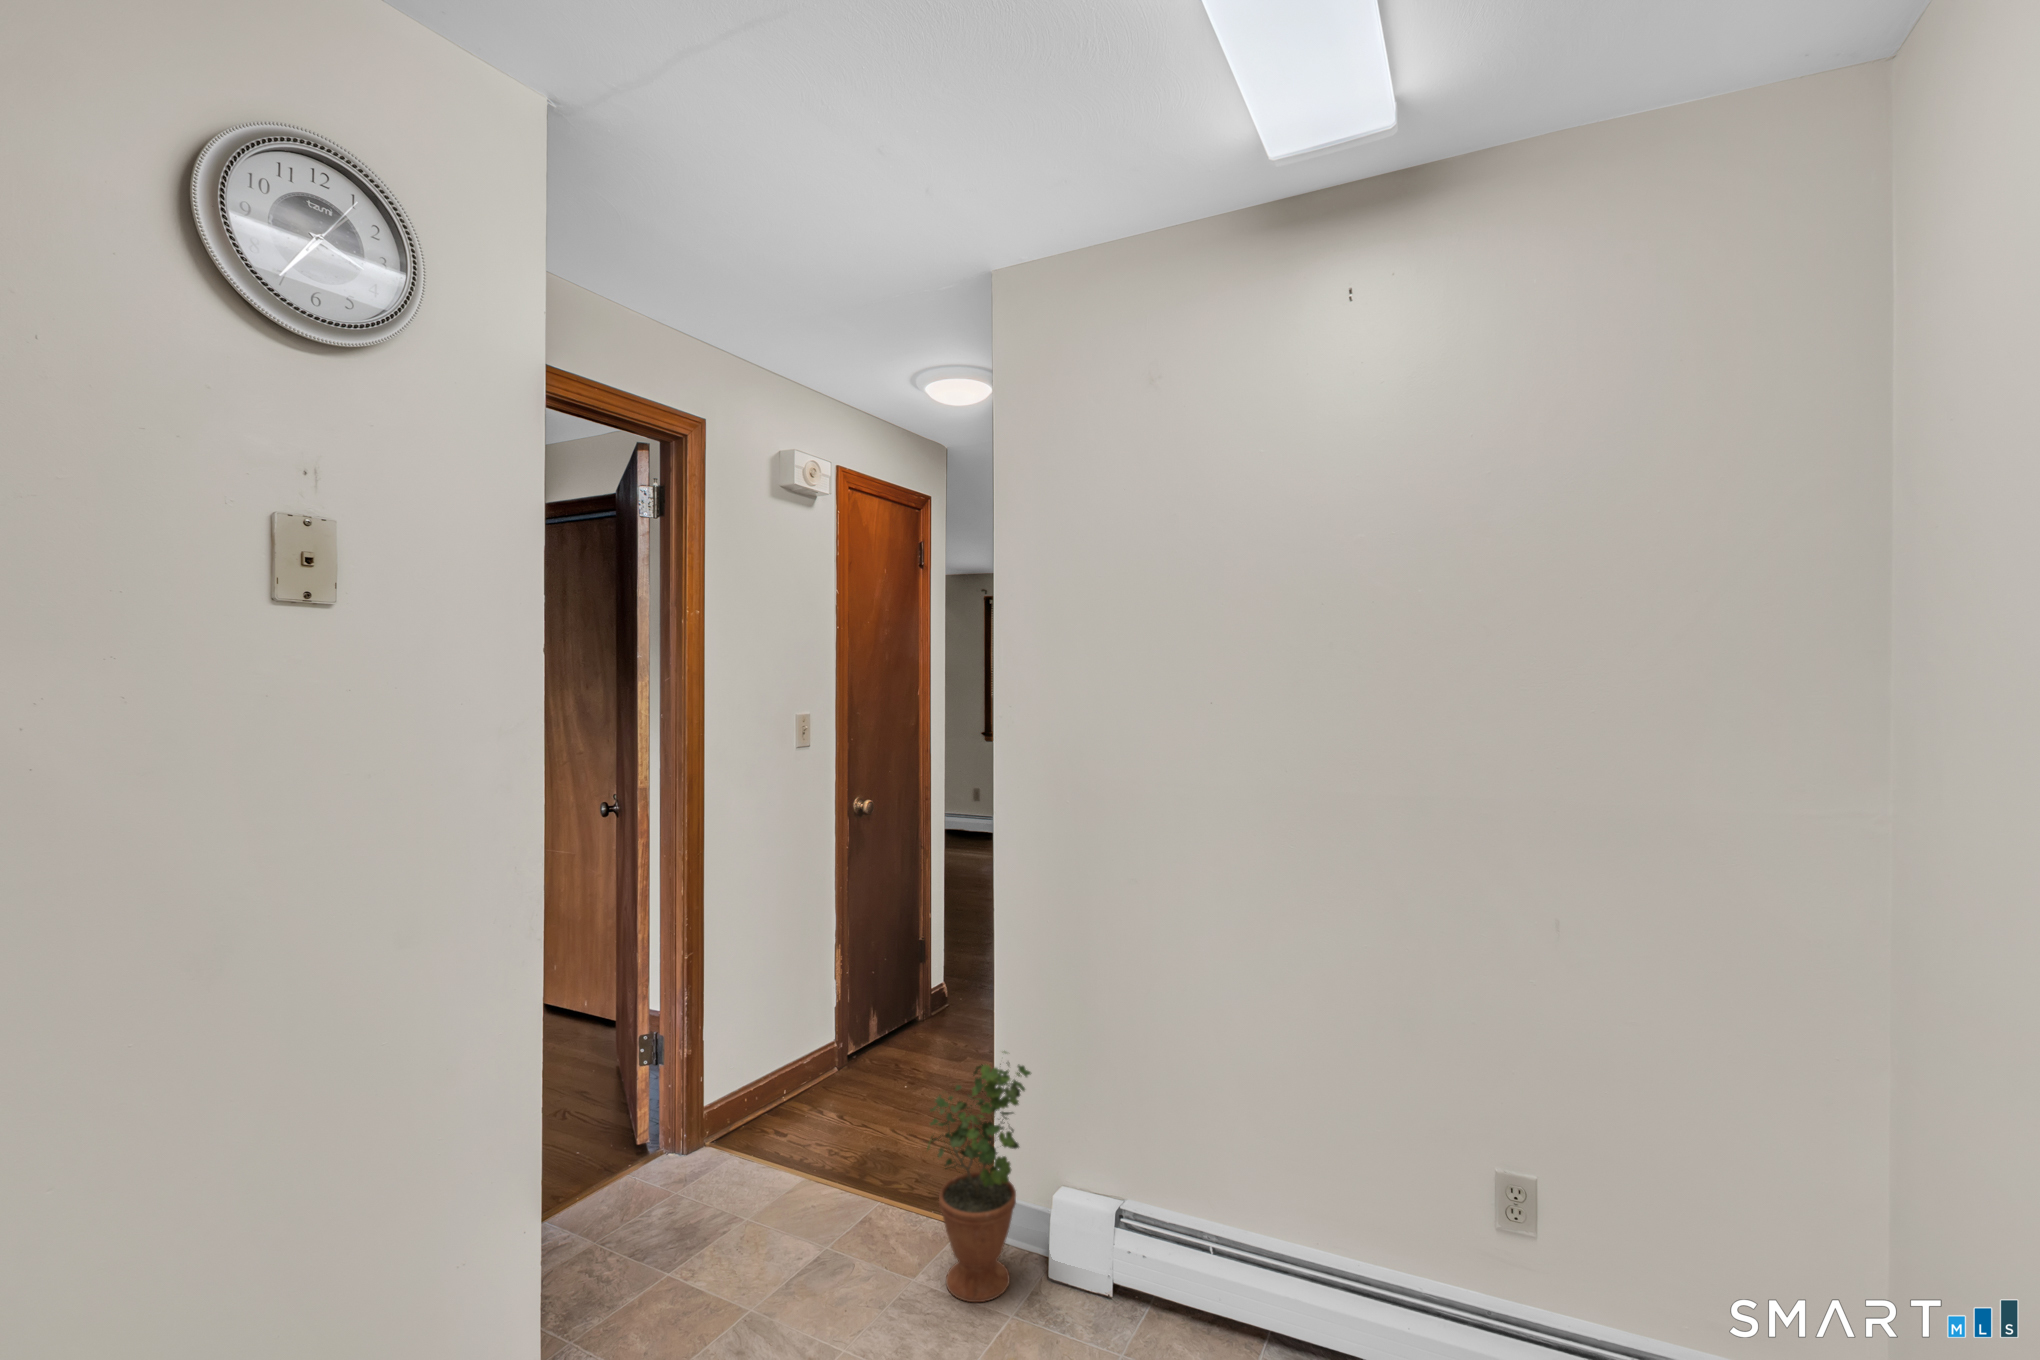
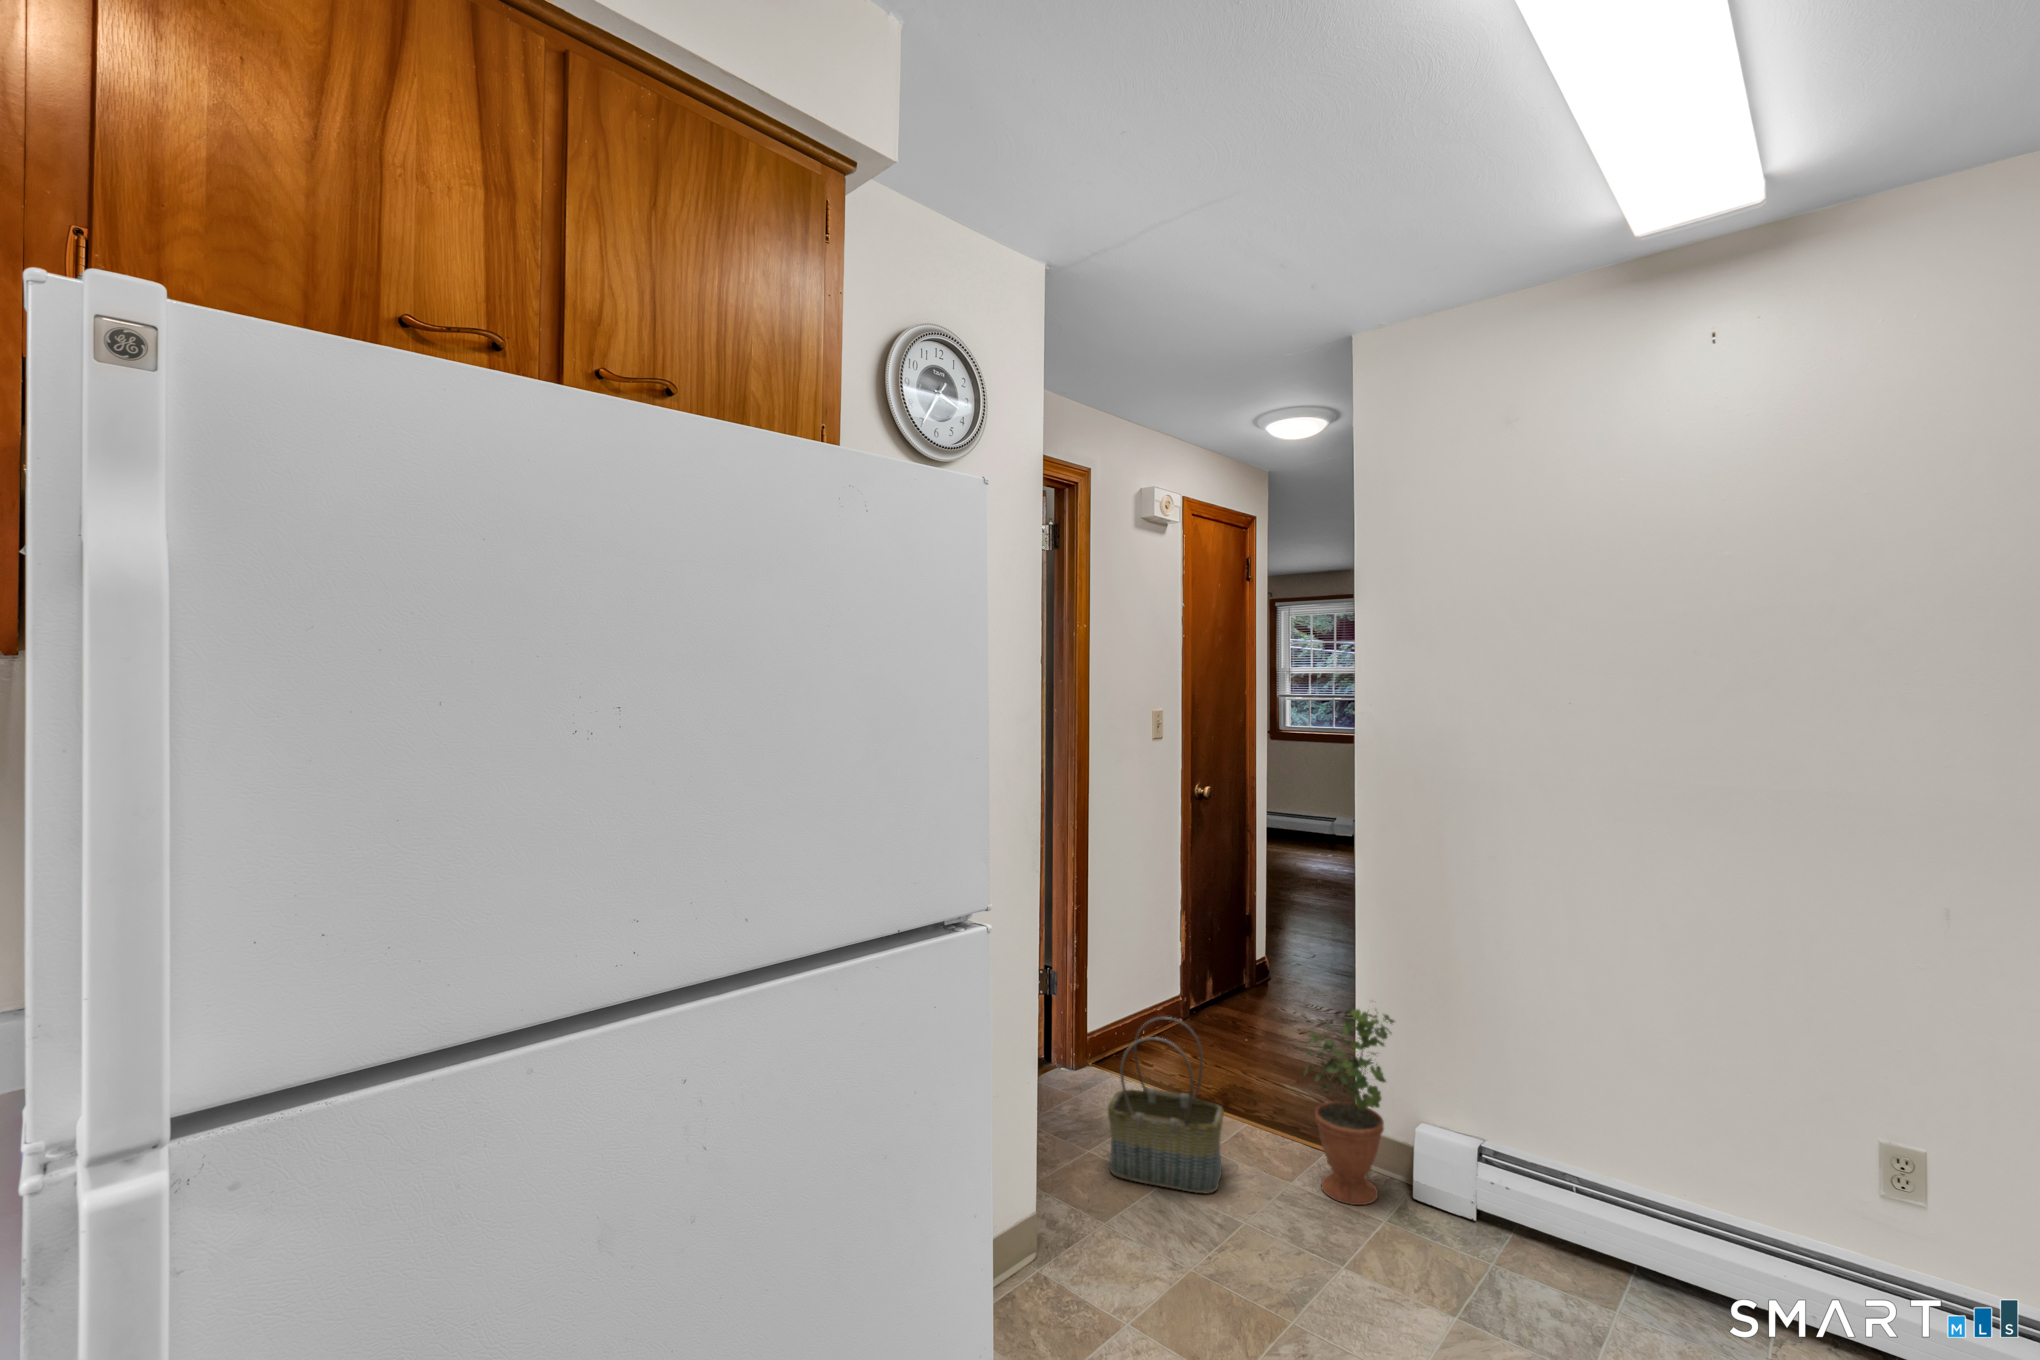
basket: none [680,1095,833,1321] -> present [1107,1017,1224,1194]

